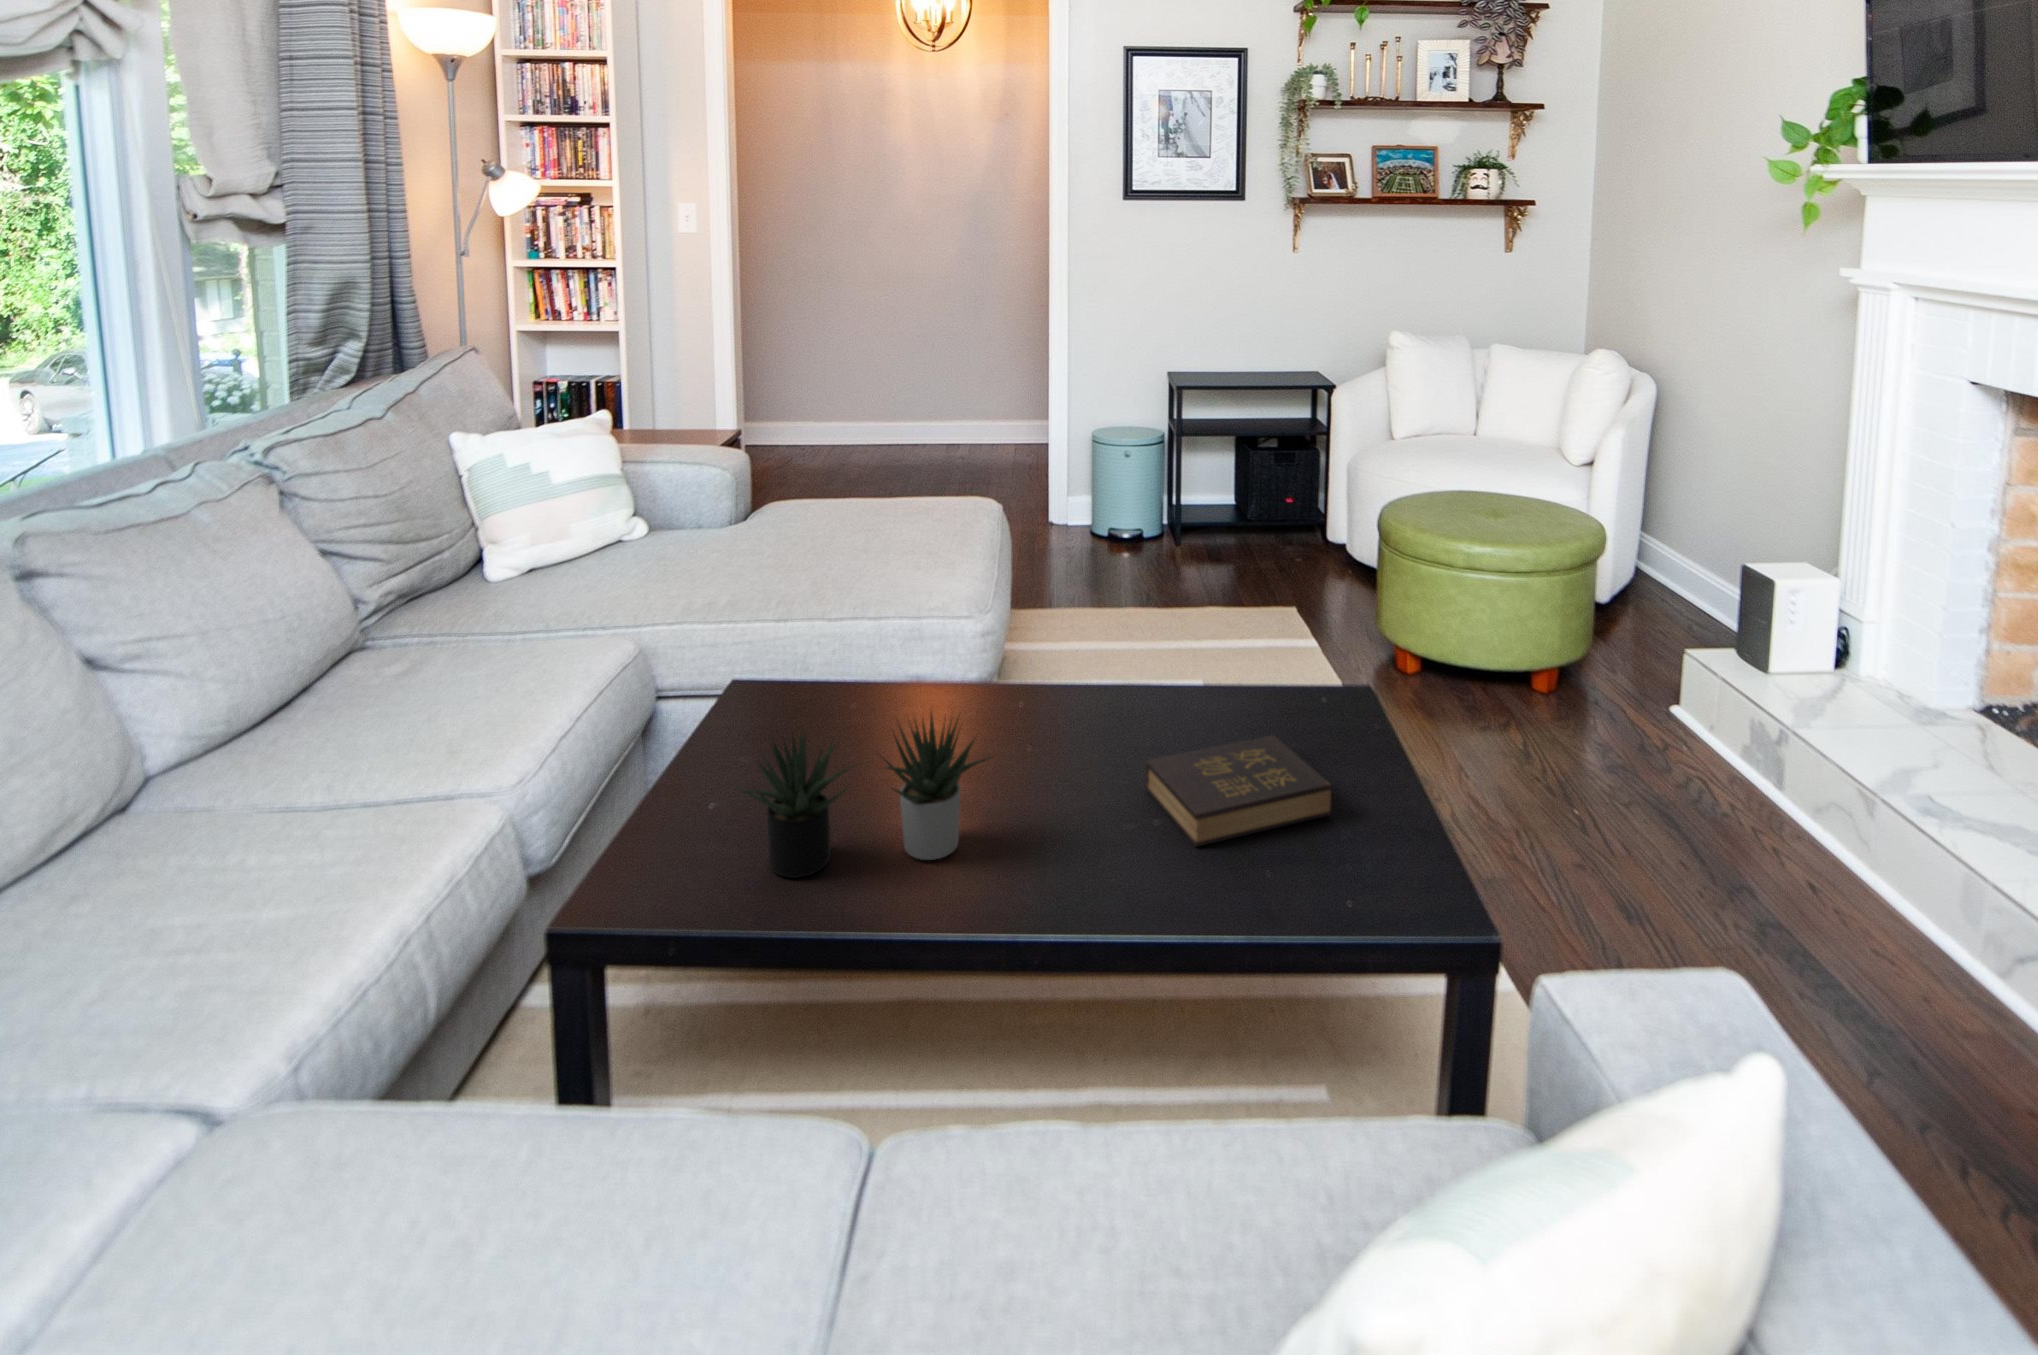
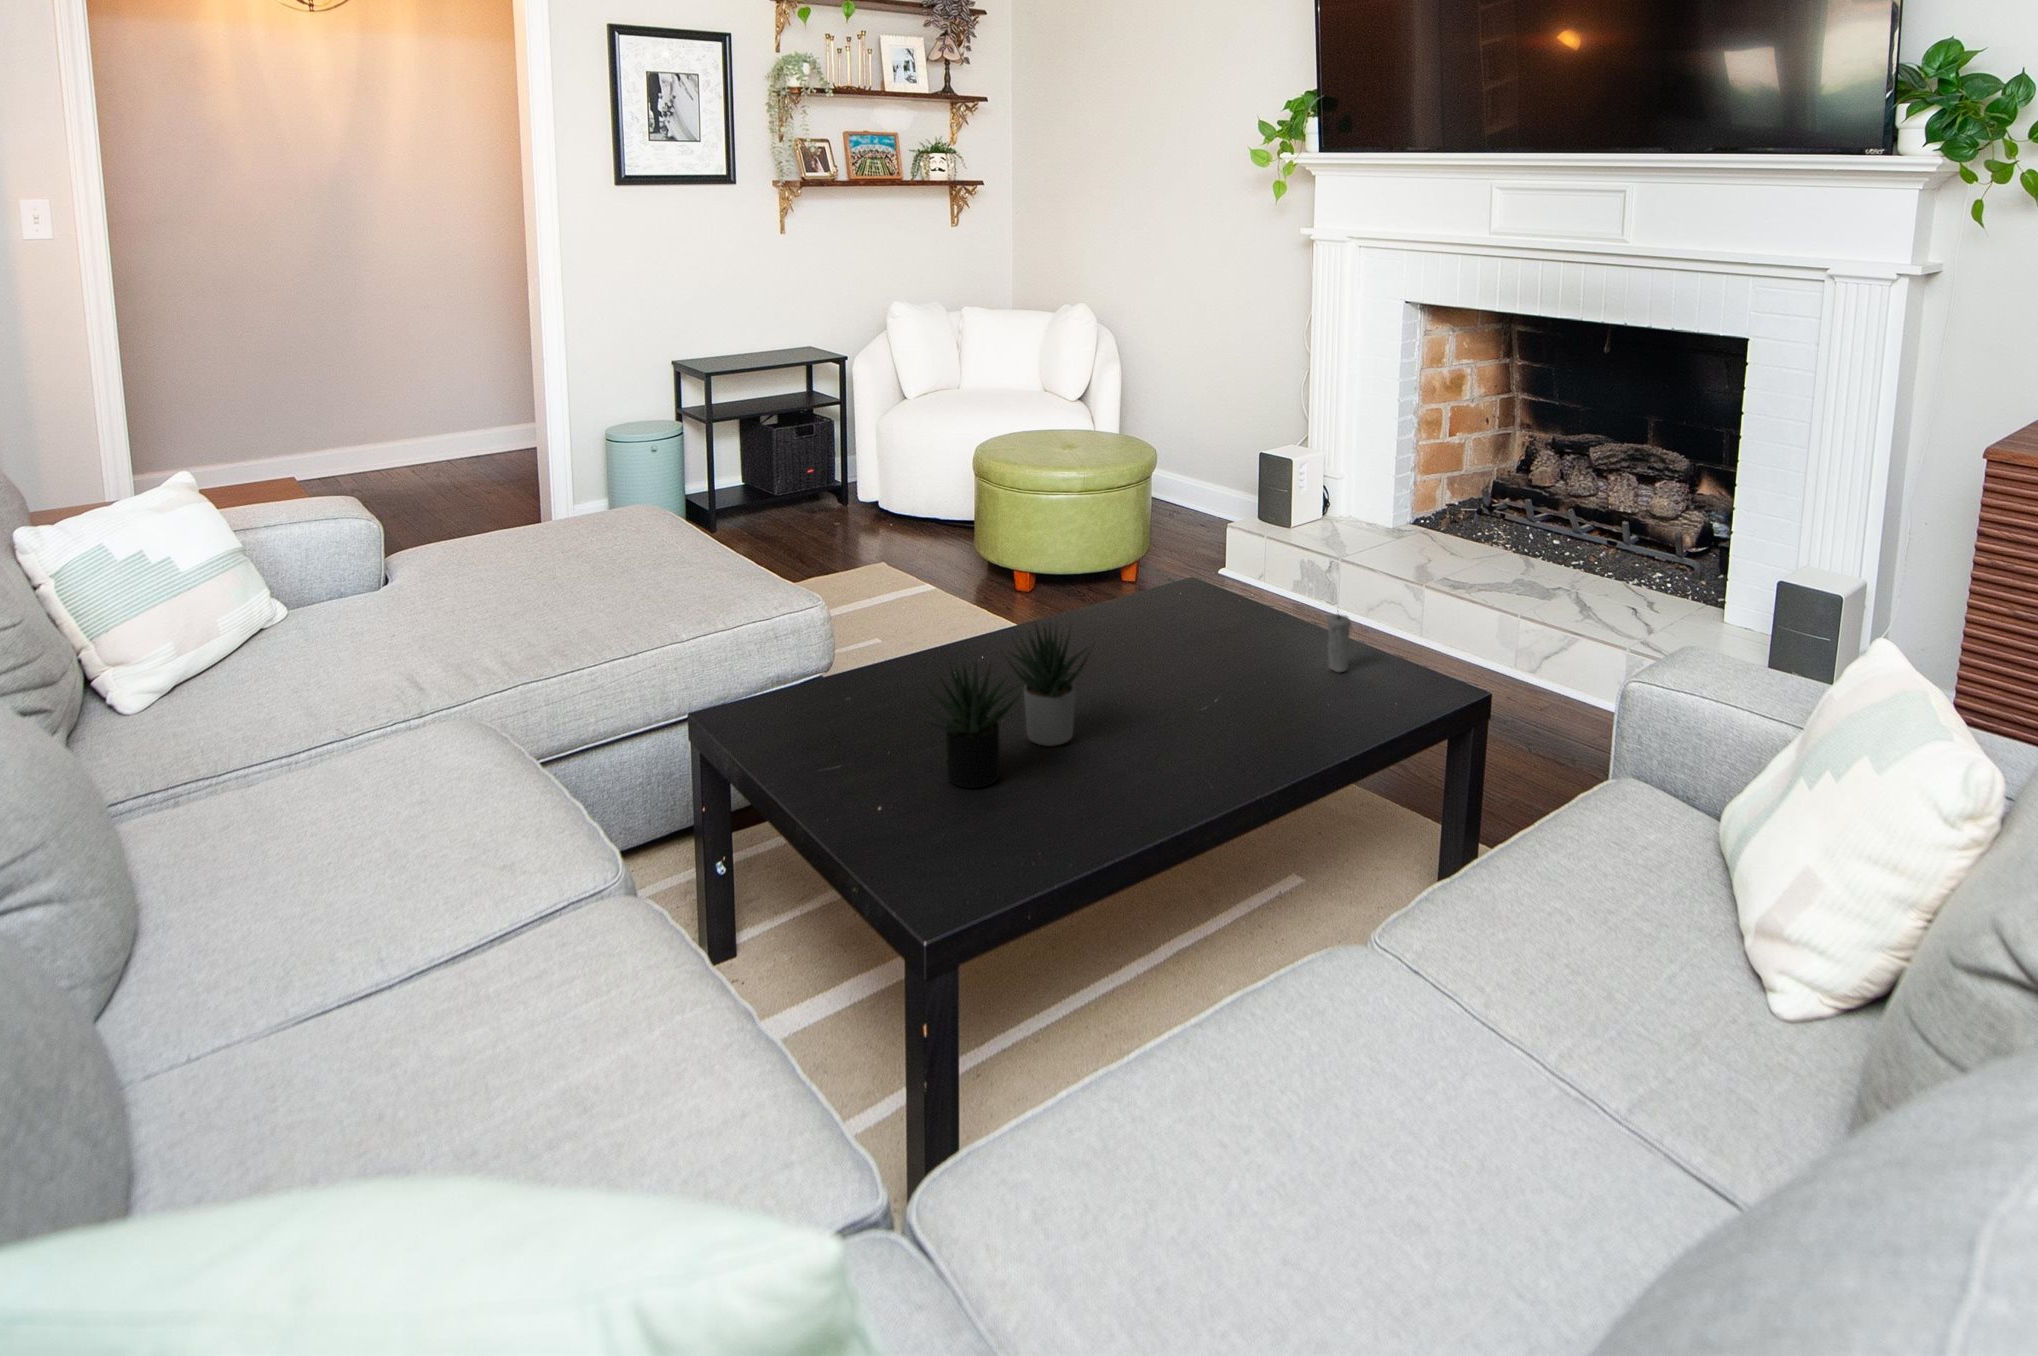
hardback book: present [1146,735,1332,847] -> none [1130,603,1260,681]
candle: none [1359,803,1392,897] -> present [1327,614,1351,672]

